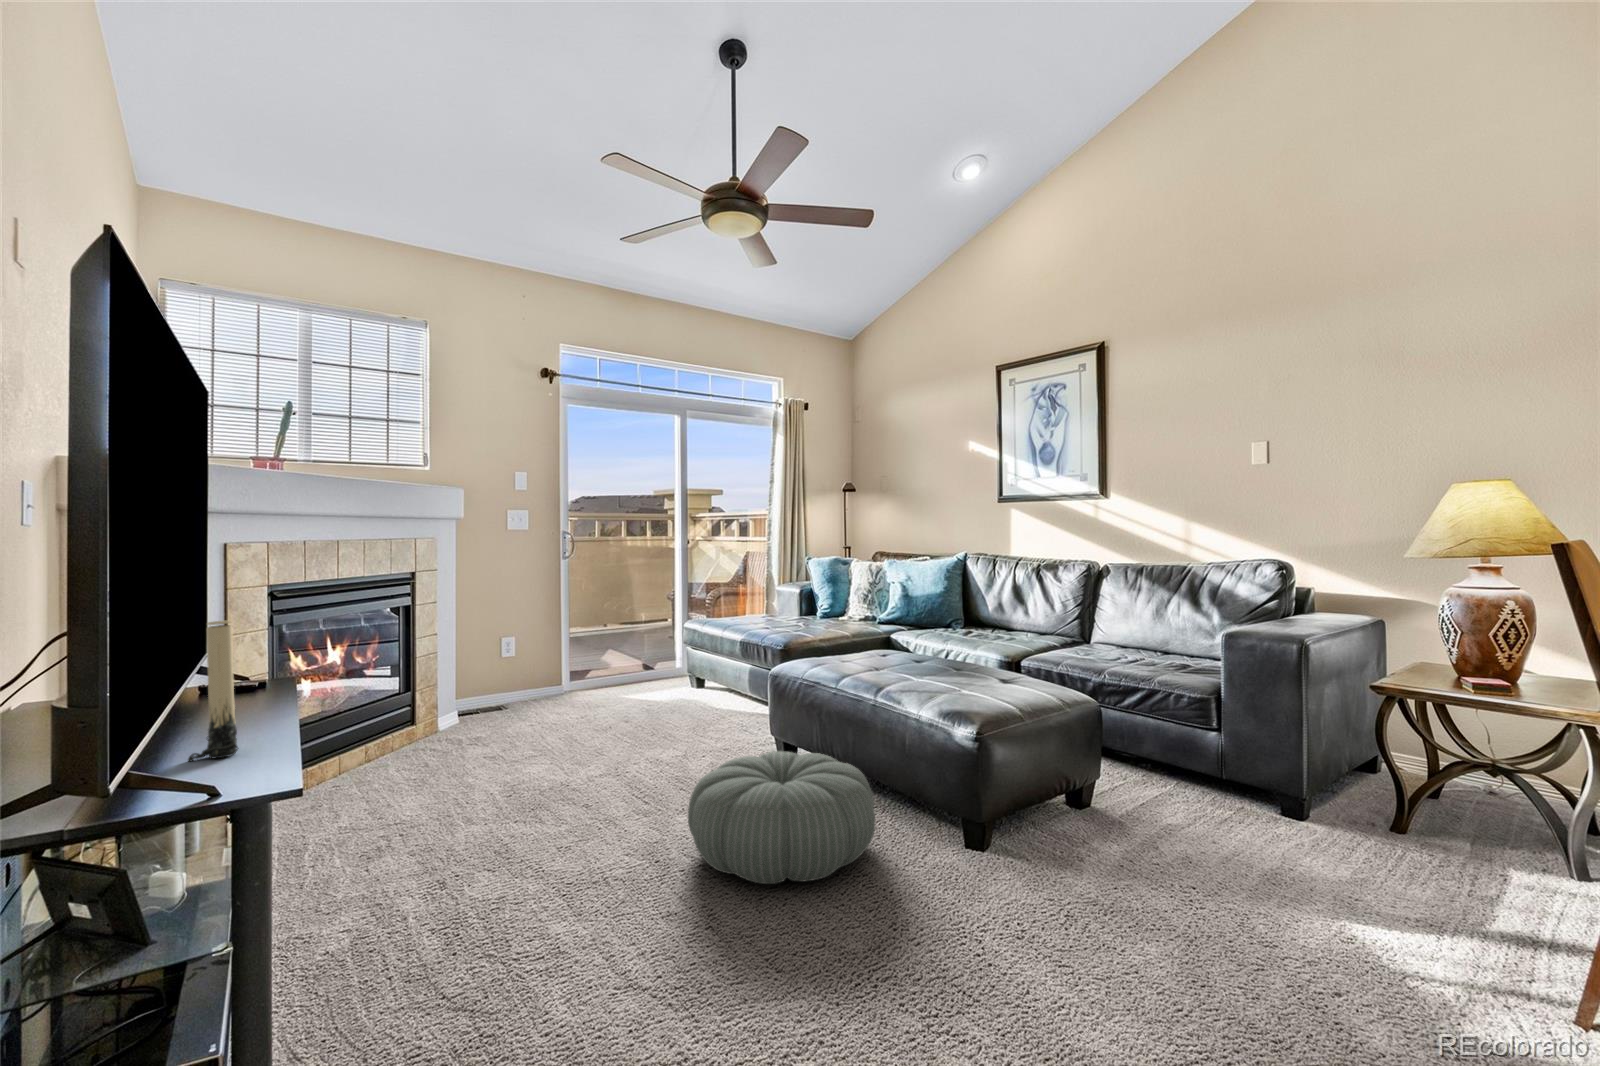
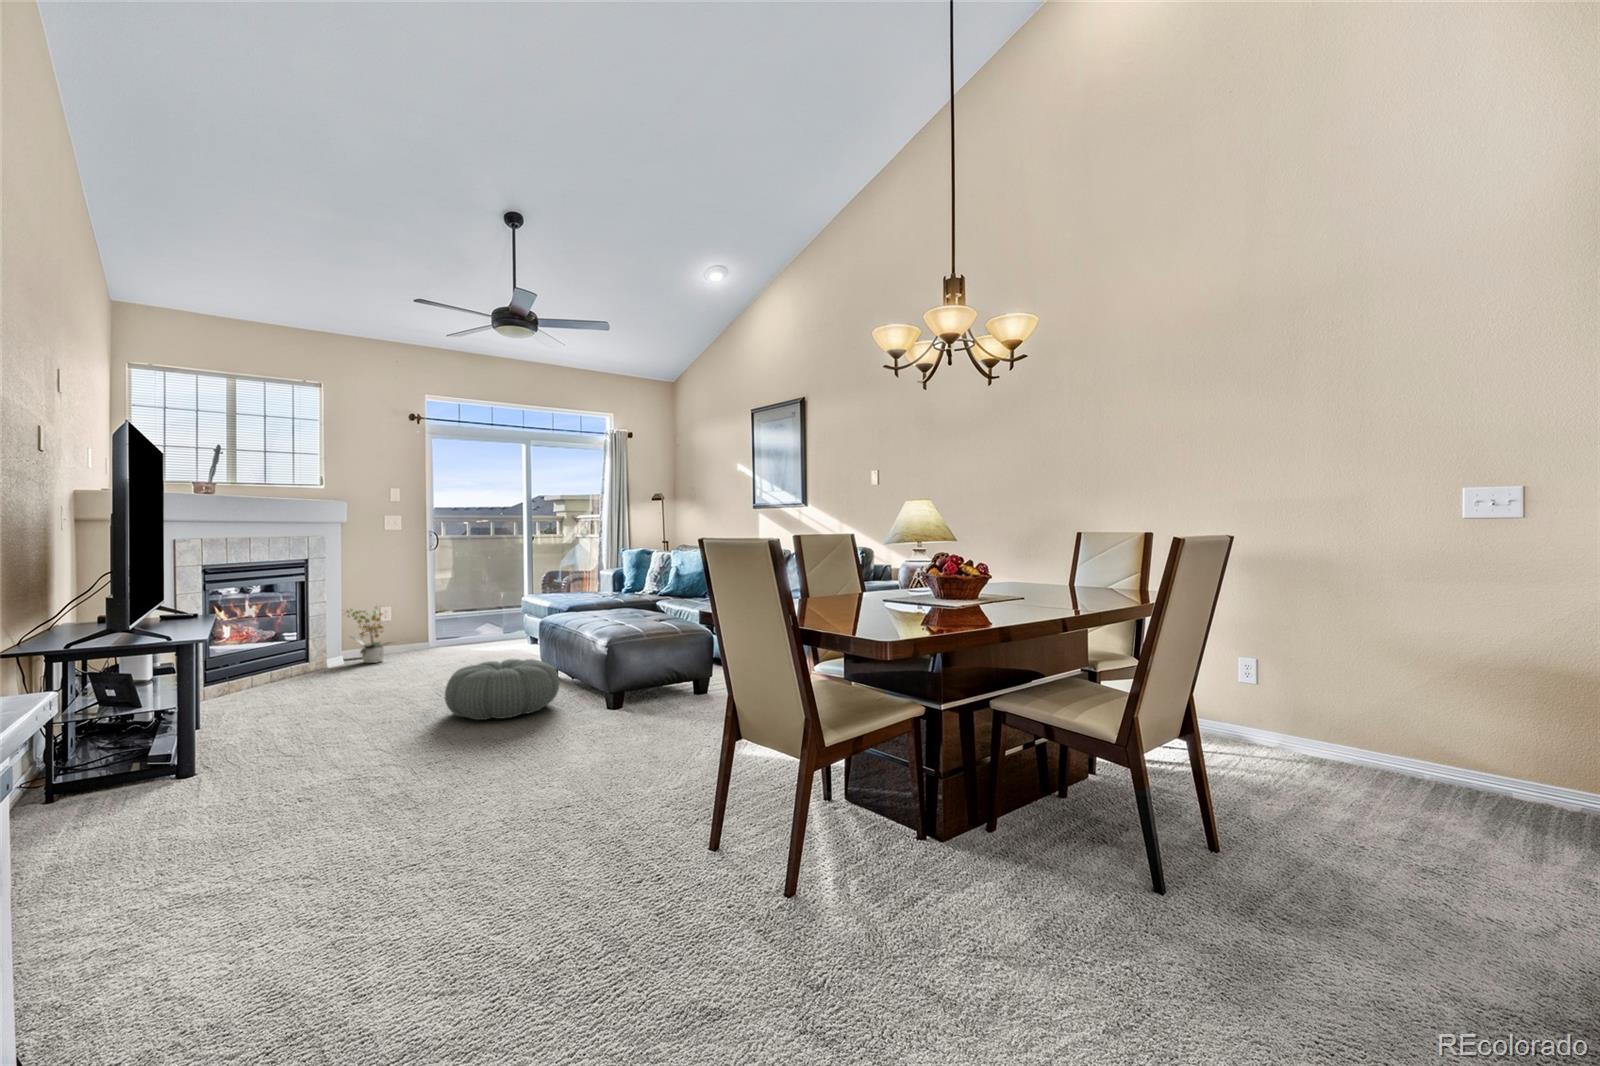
candle: present [188,621,239,762] -> none [162,571,185,631]
potted plant: none [457,635,536,722] -> present [346,606,393,663]

